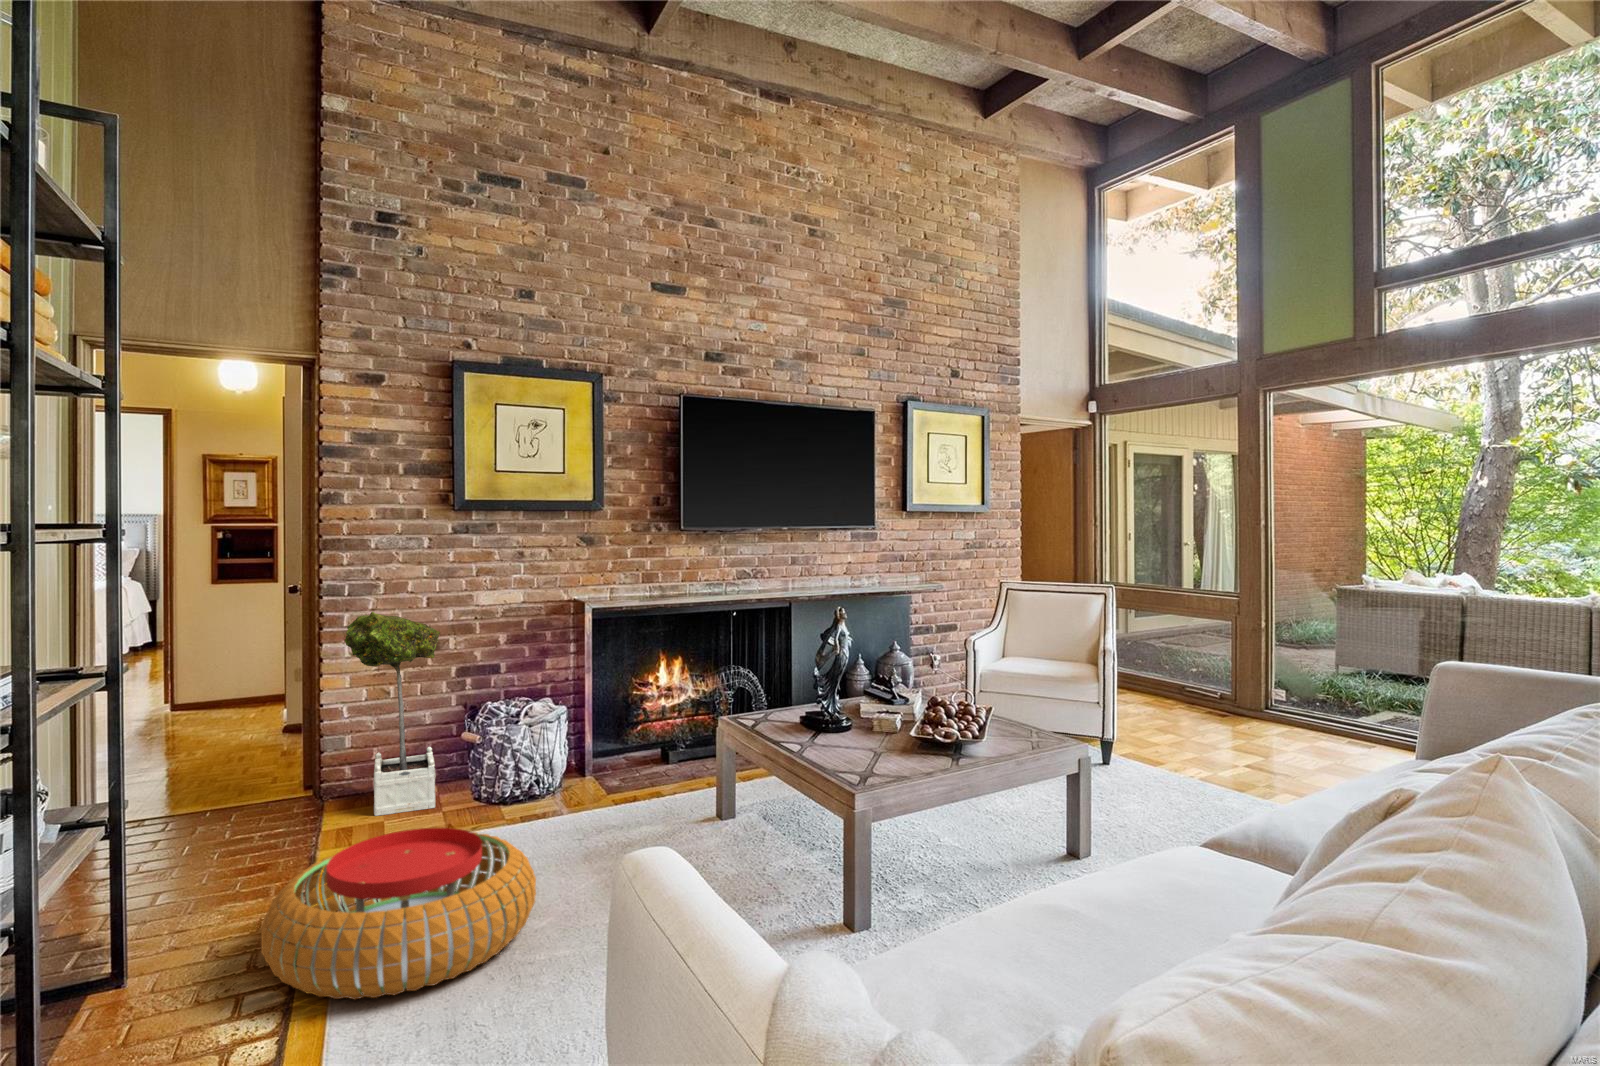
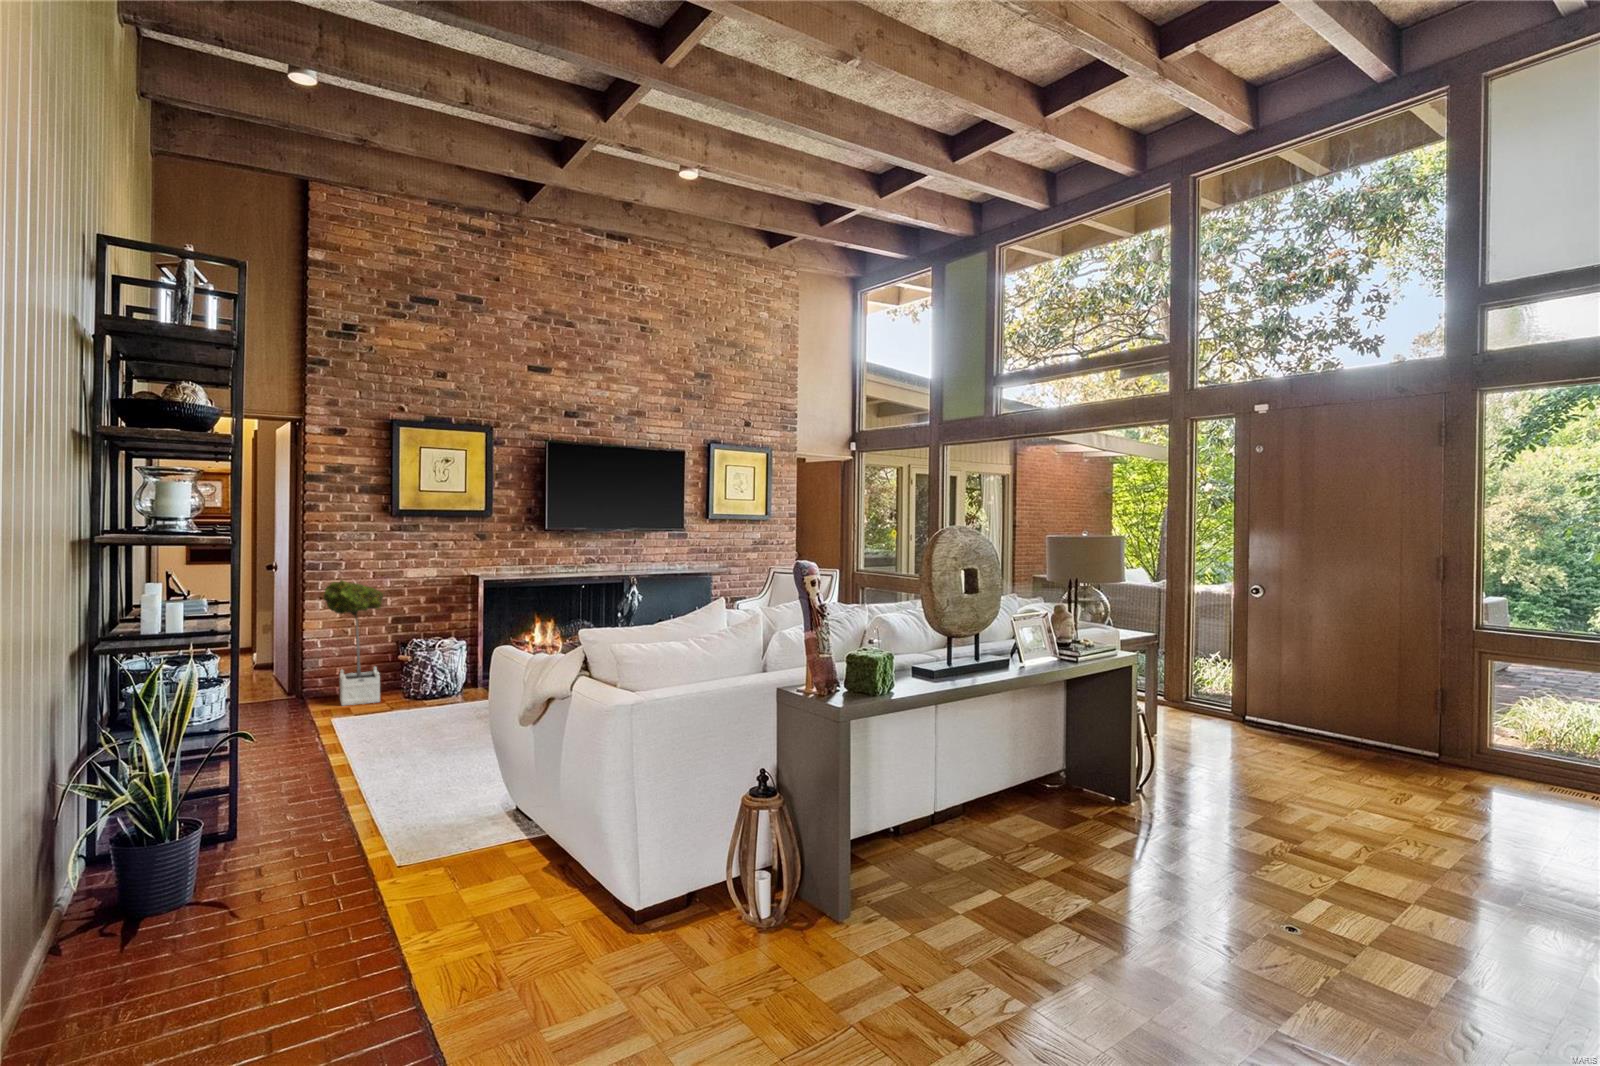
pouf: present [261,828,536,999] -> none [303,693,447,762]

